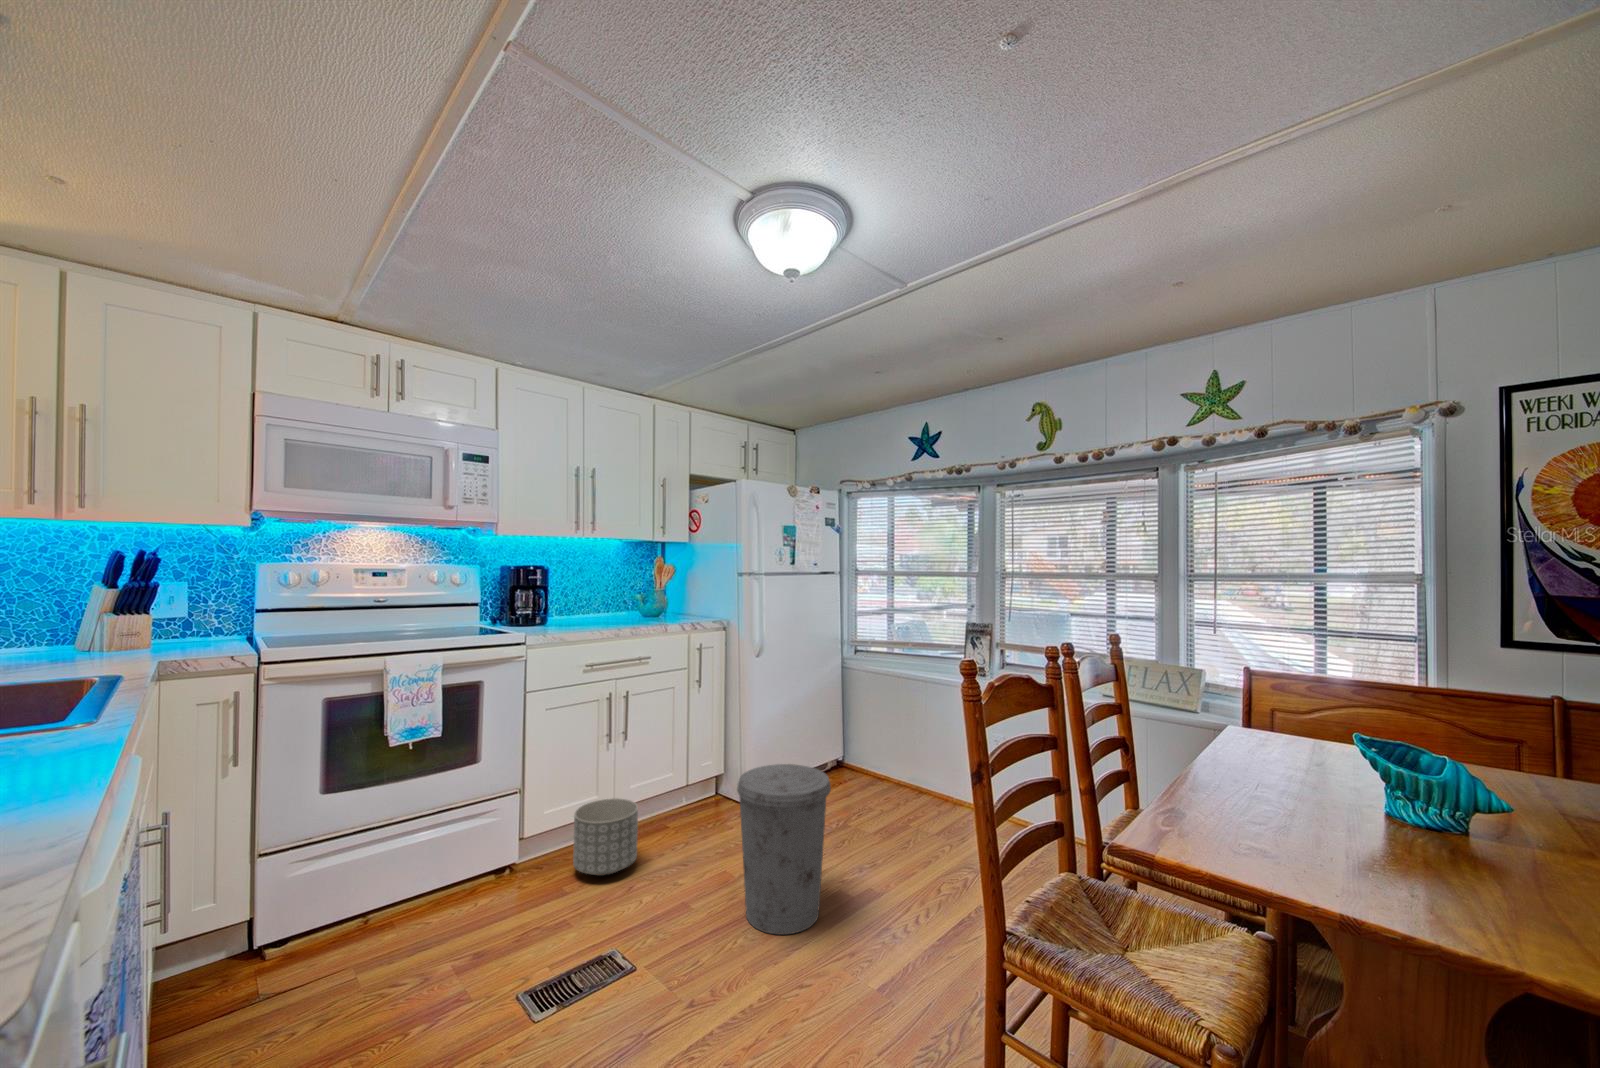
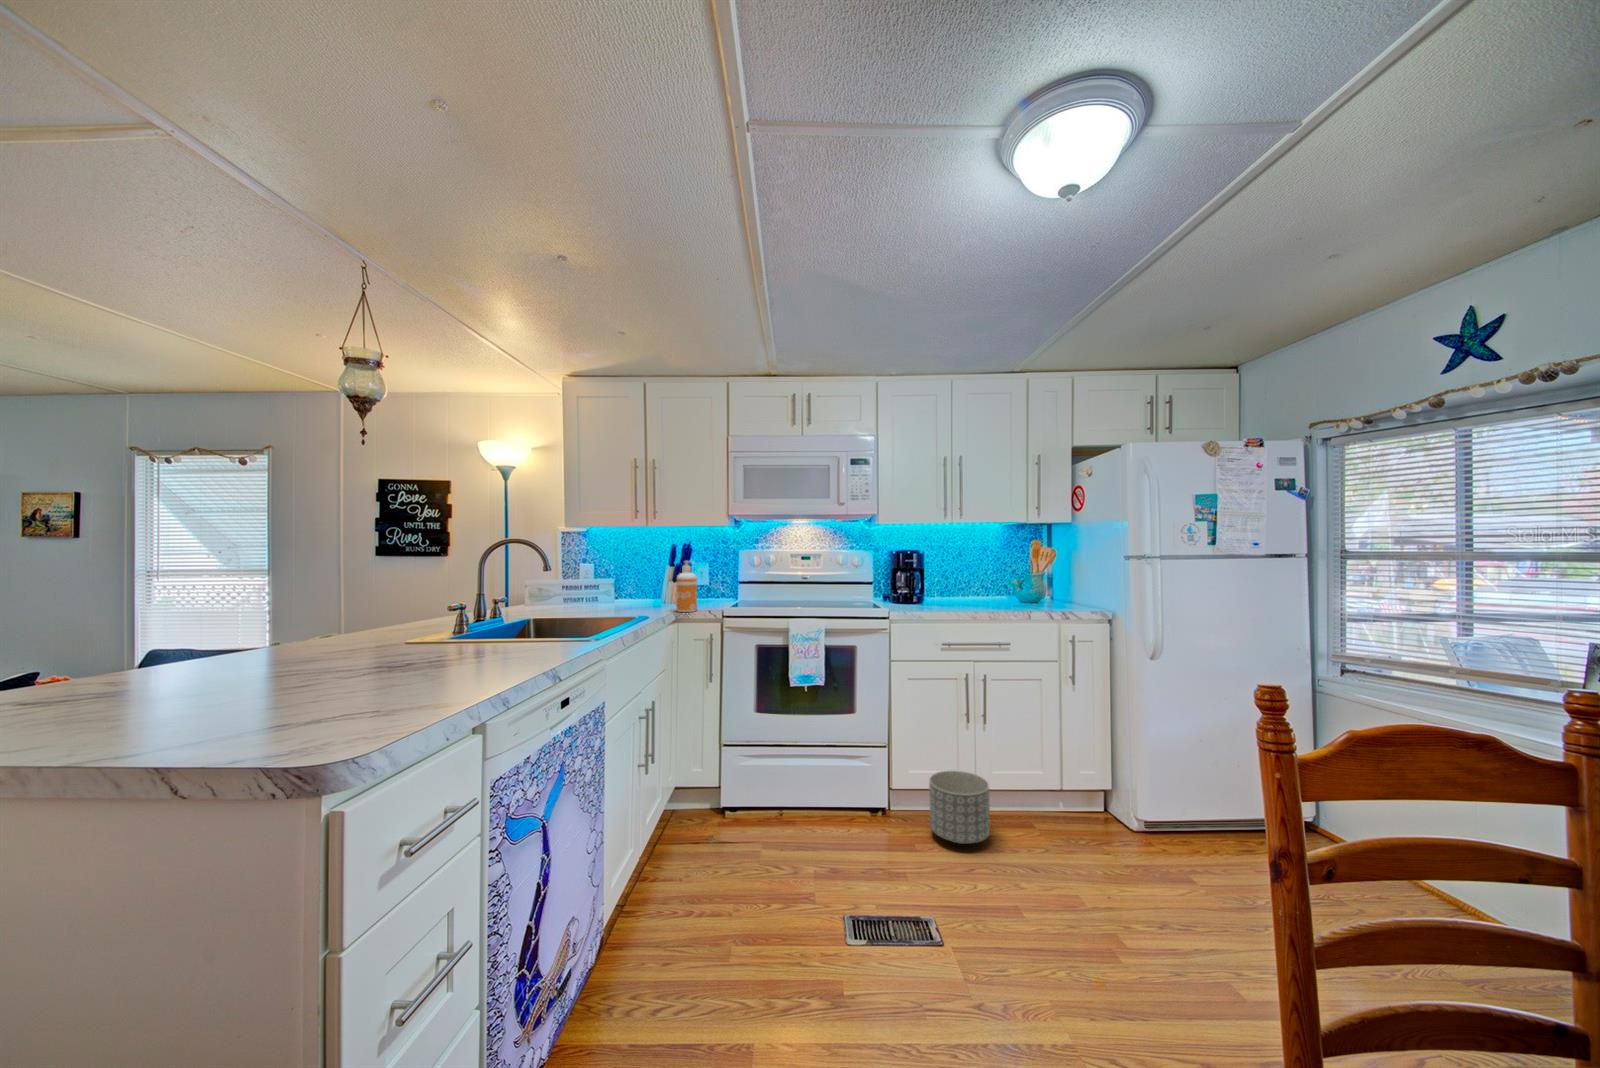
soap dispenser: none [163,579,212,661] -> present [677,561,697,612]
trash can: present [737,764,831,934] -> none [1065,783,1196,1001]

